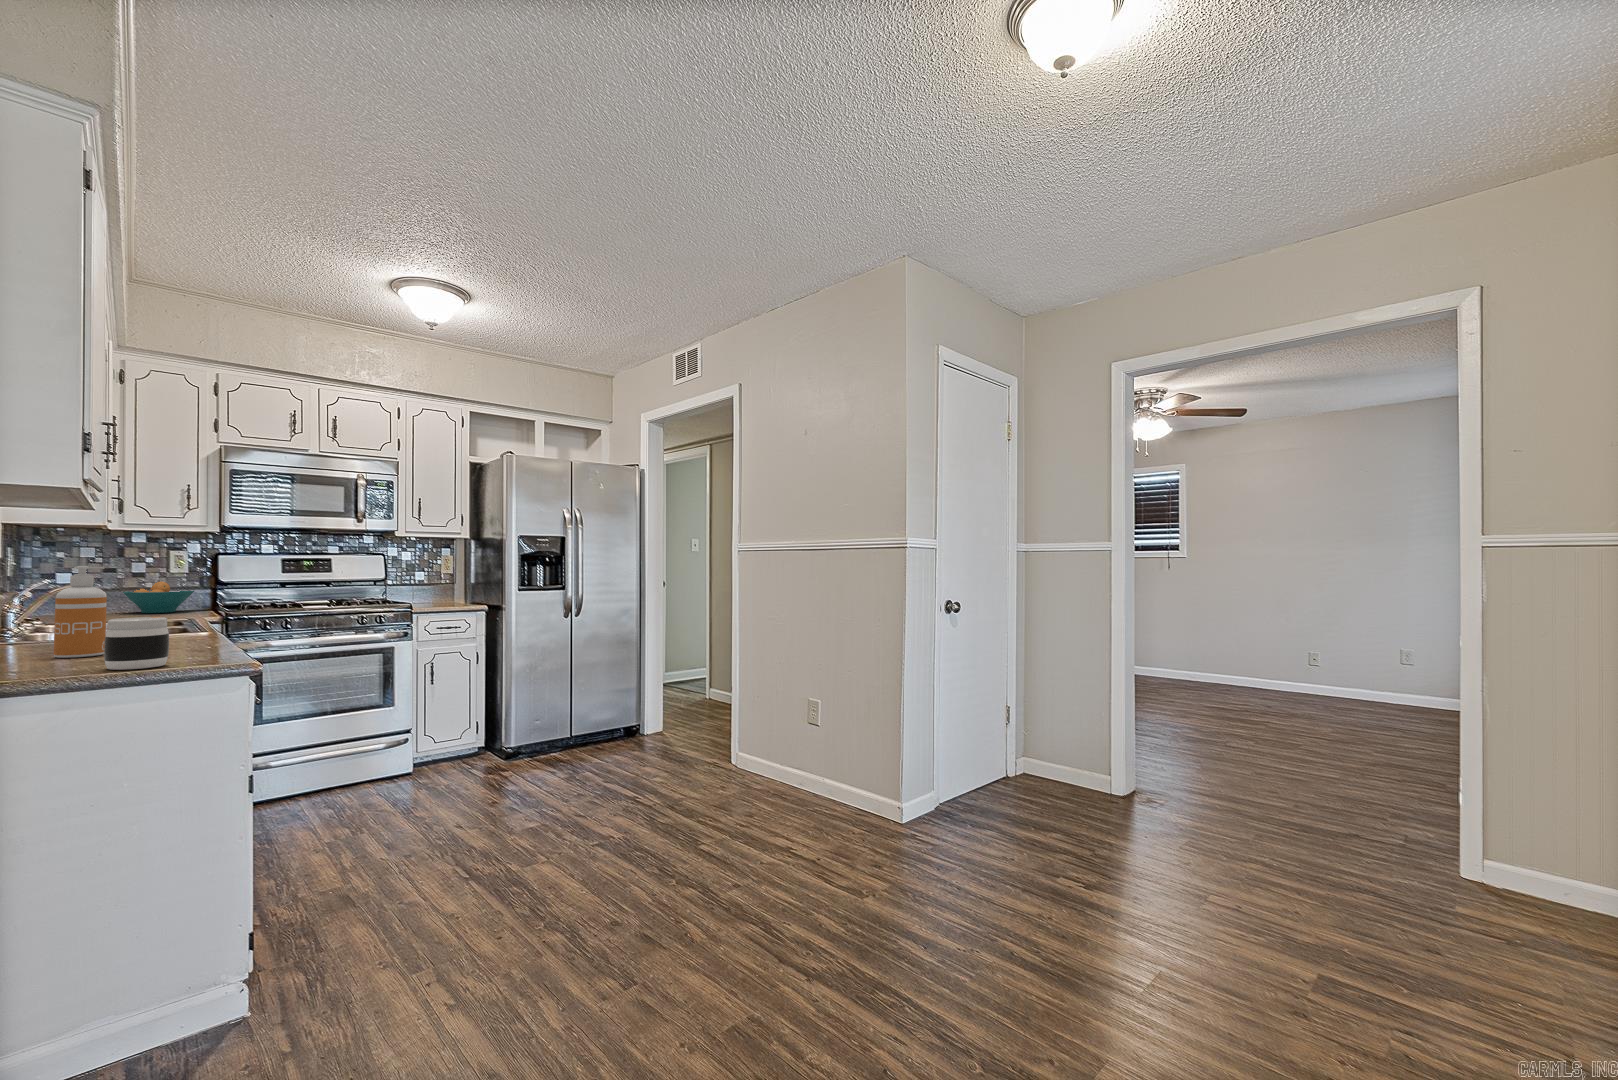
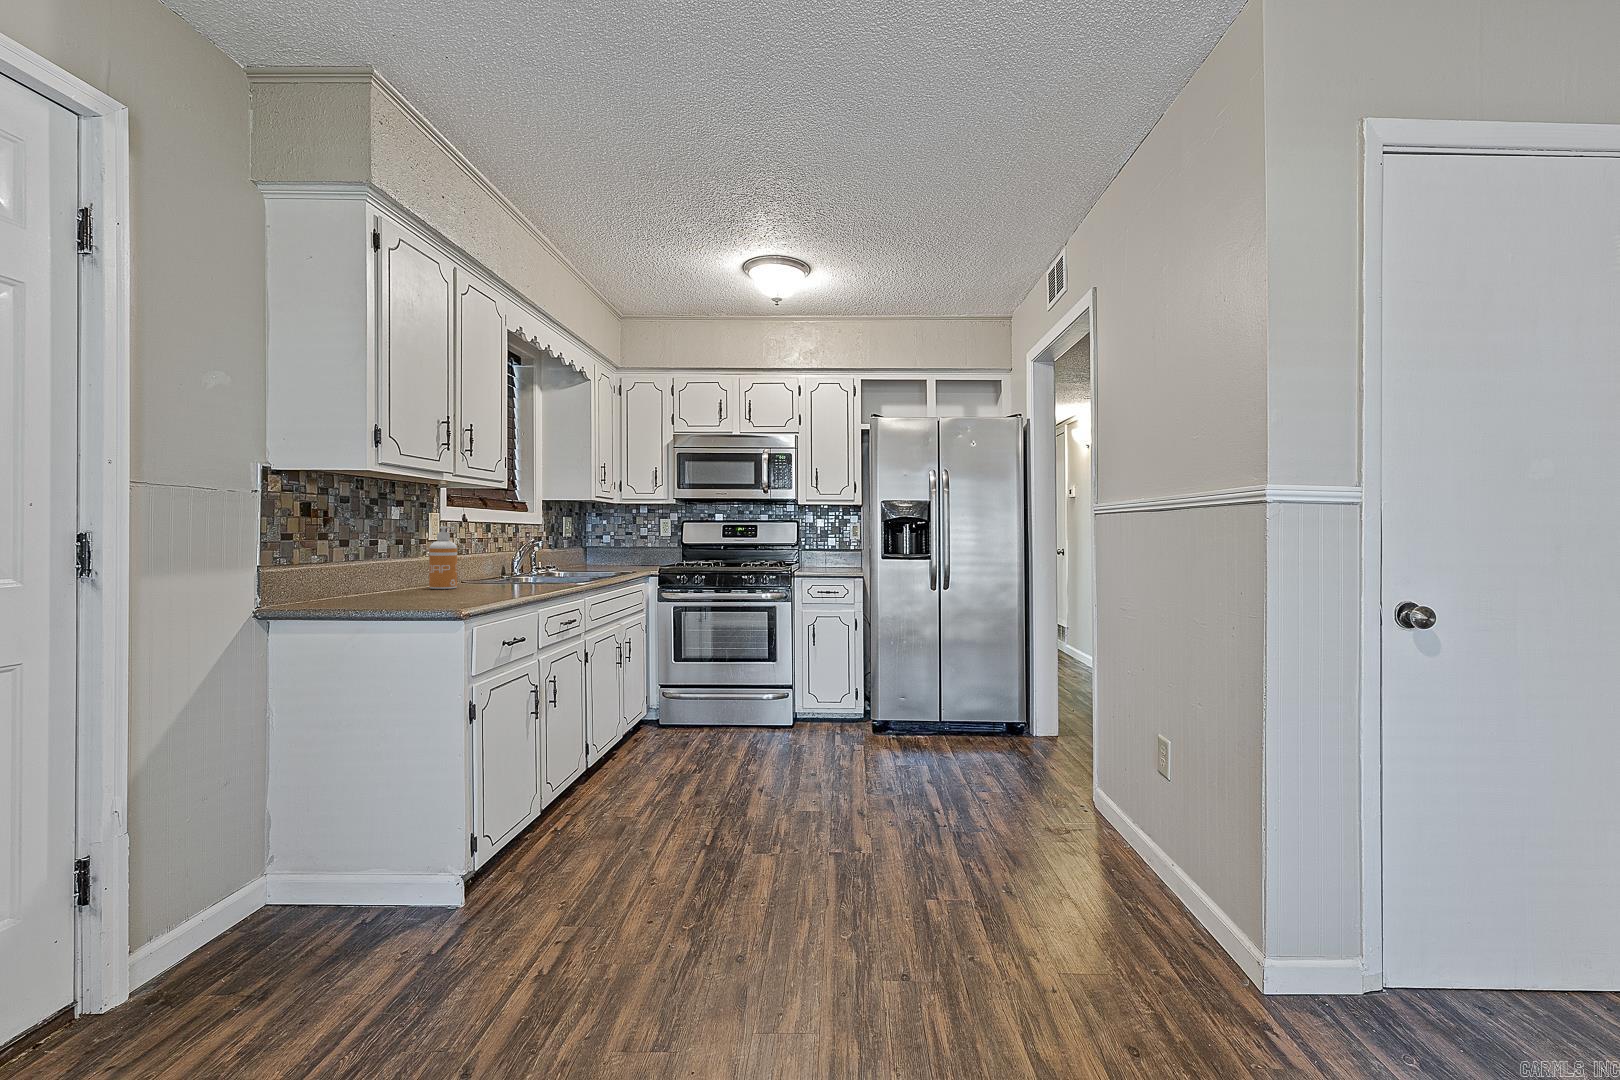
fruit bowl: present [123,582,194,613] -> none [635,543,676,566]
jar: present [104,617,169,670] -> none [390,562,427,598]

